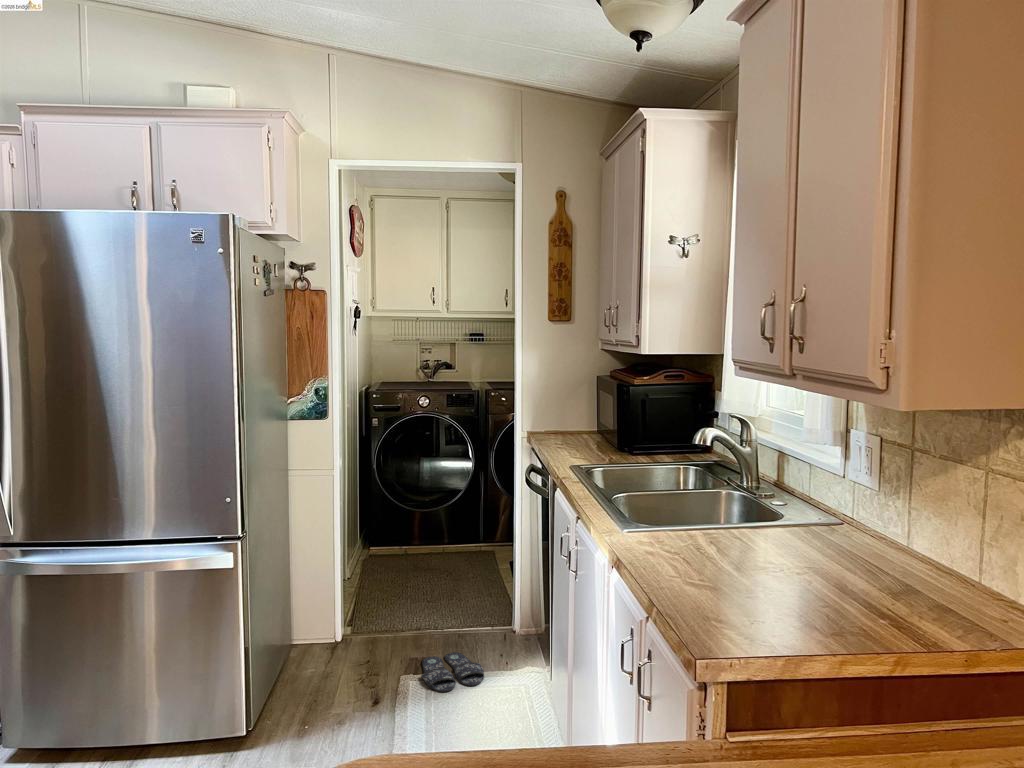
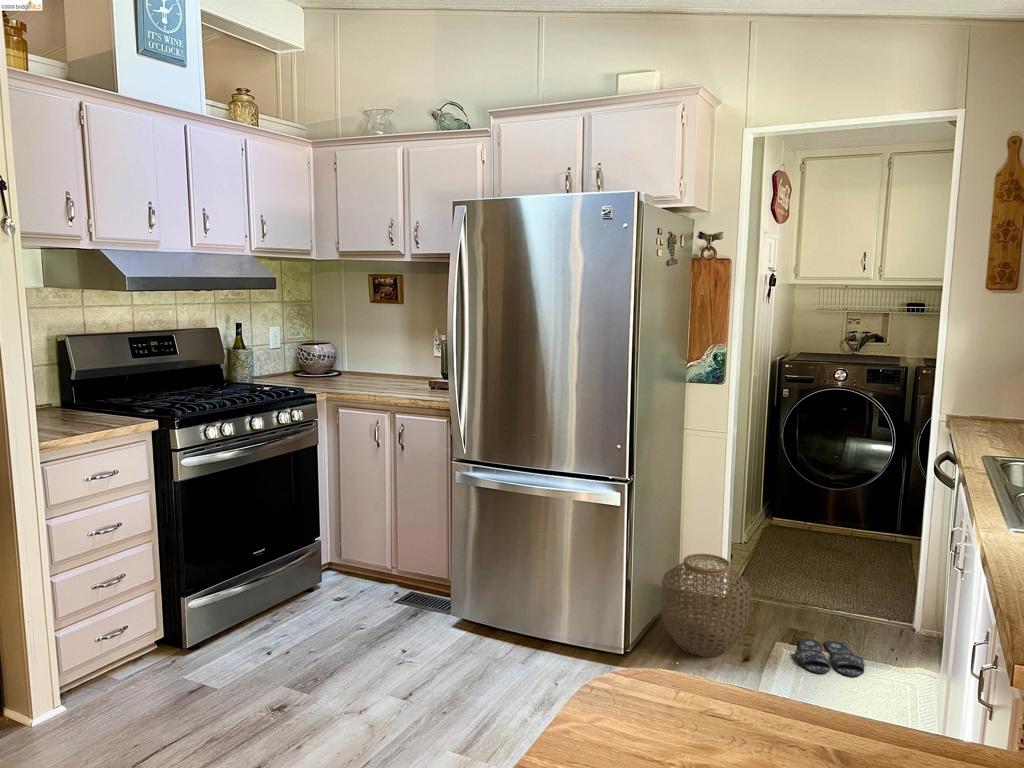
woven basket: none [283,597,377,709] -> present [661,554,751,657]

